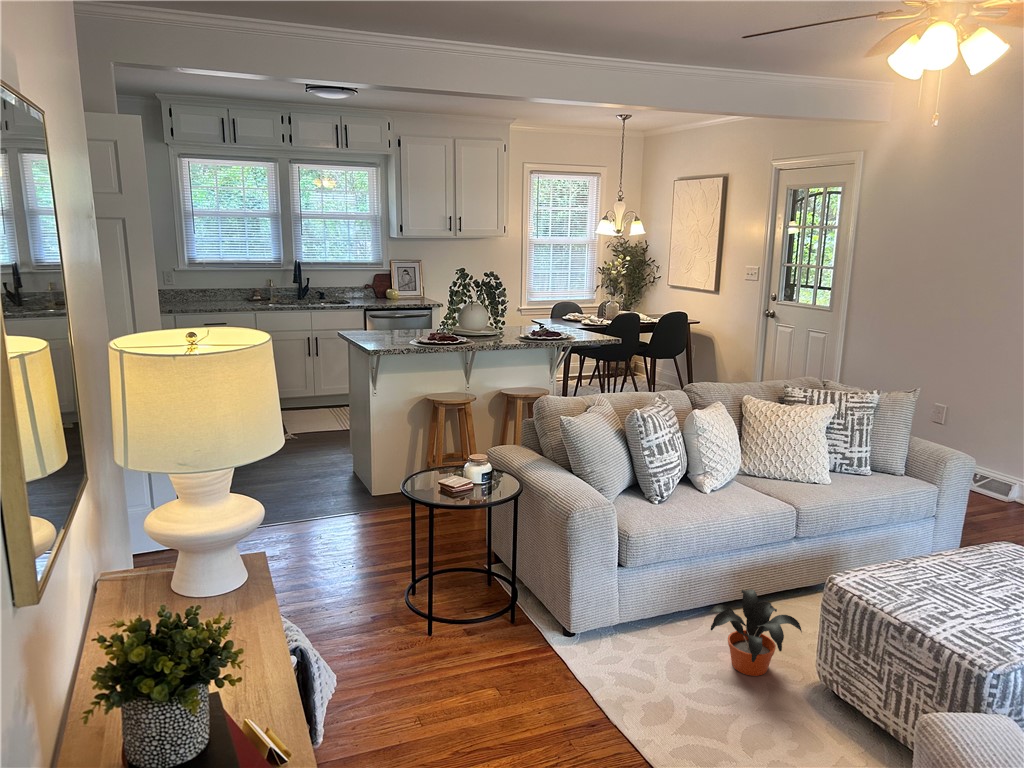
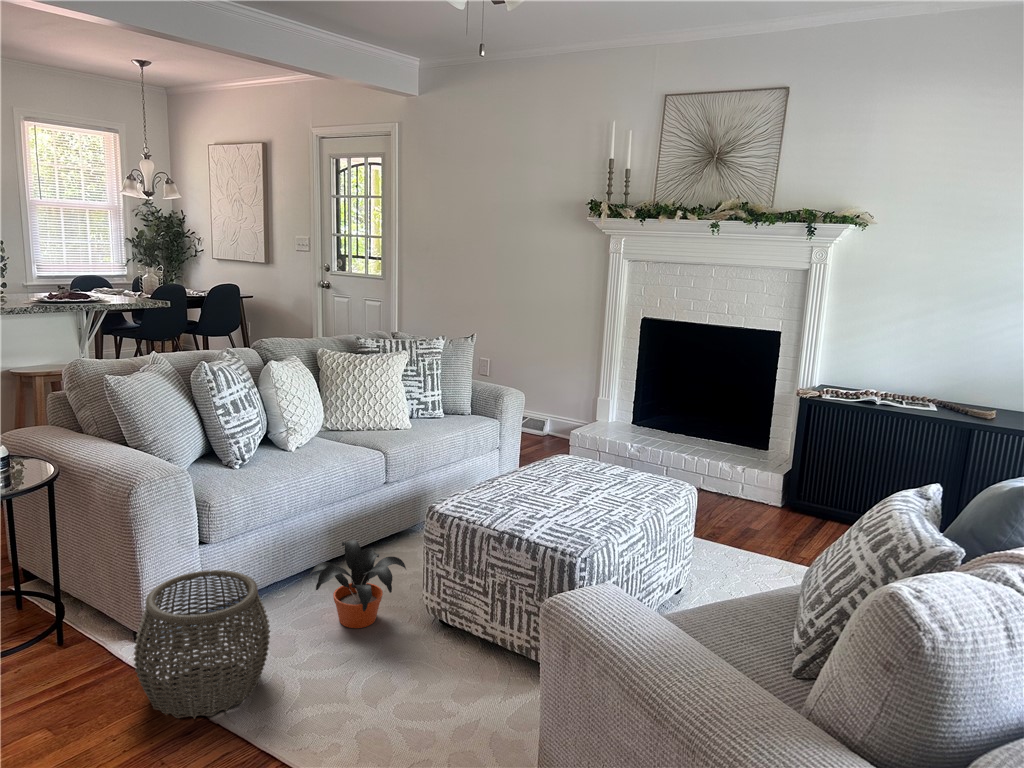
woven basket: none [560,591,665,715] -> present [134,570,270,719]

